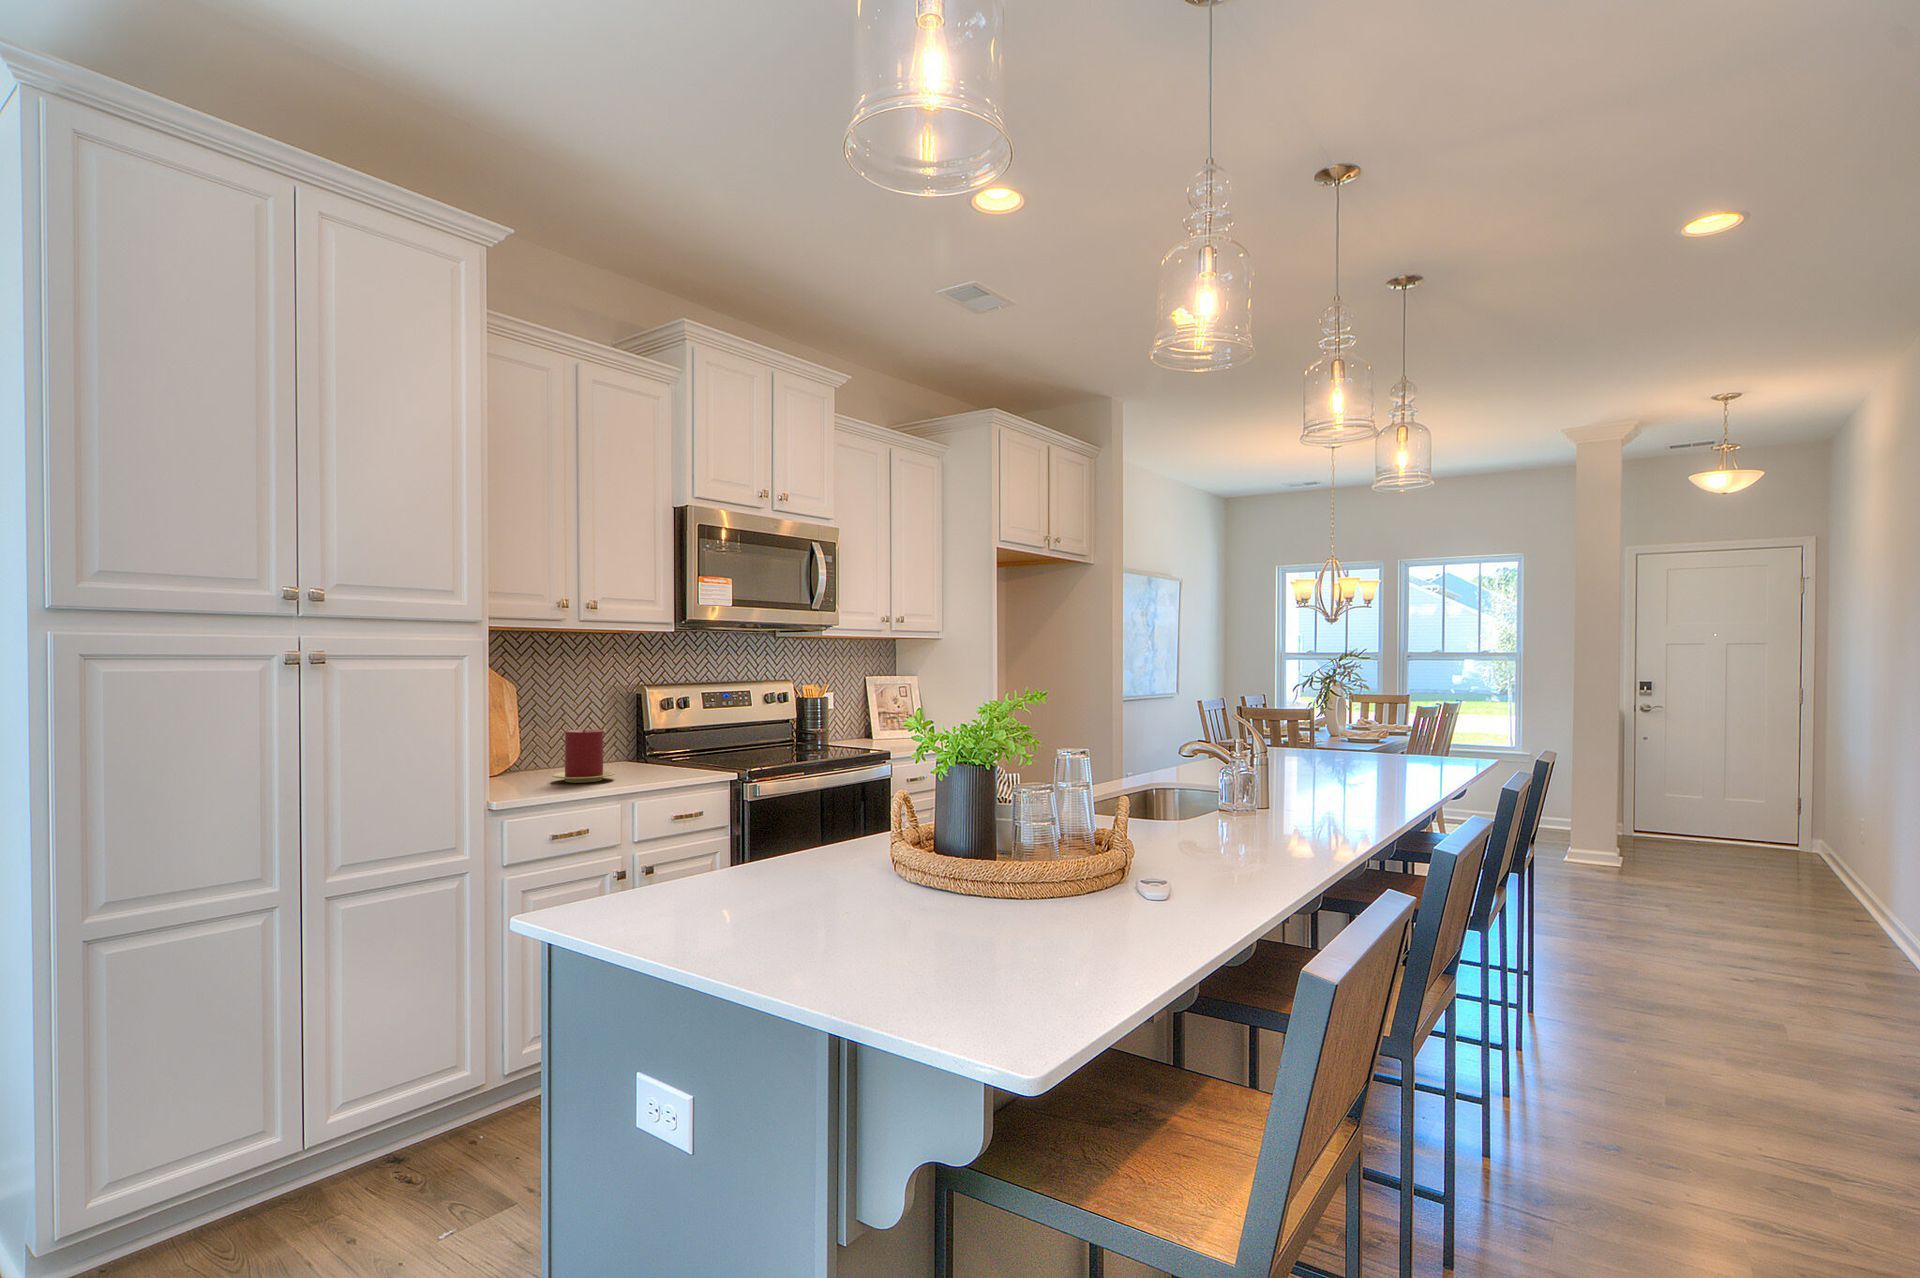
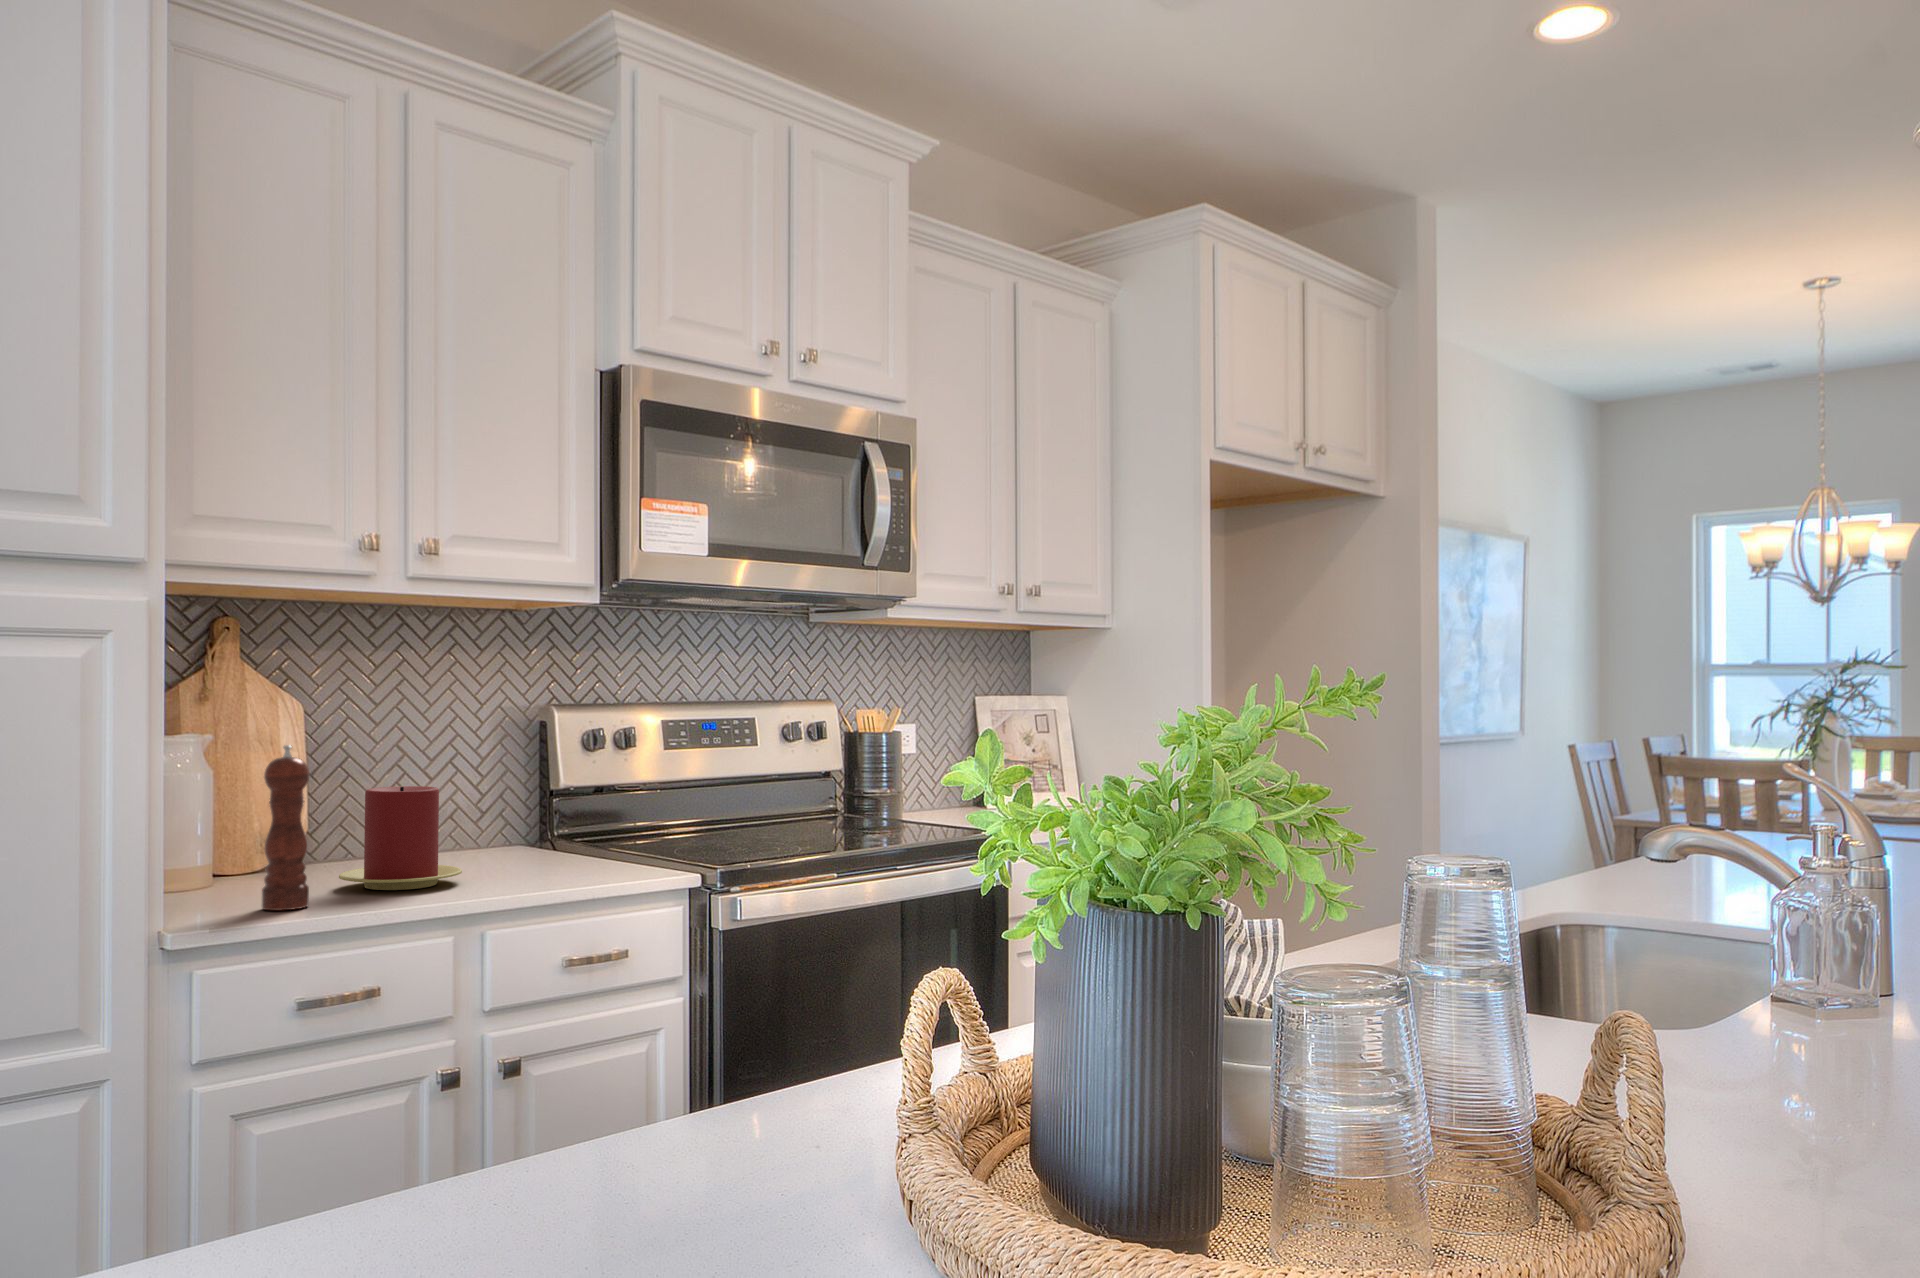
pepper mill: none [524,709,547,792] -> present [262,745,310,910]

